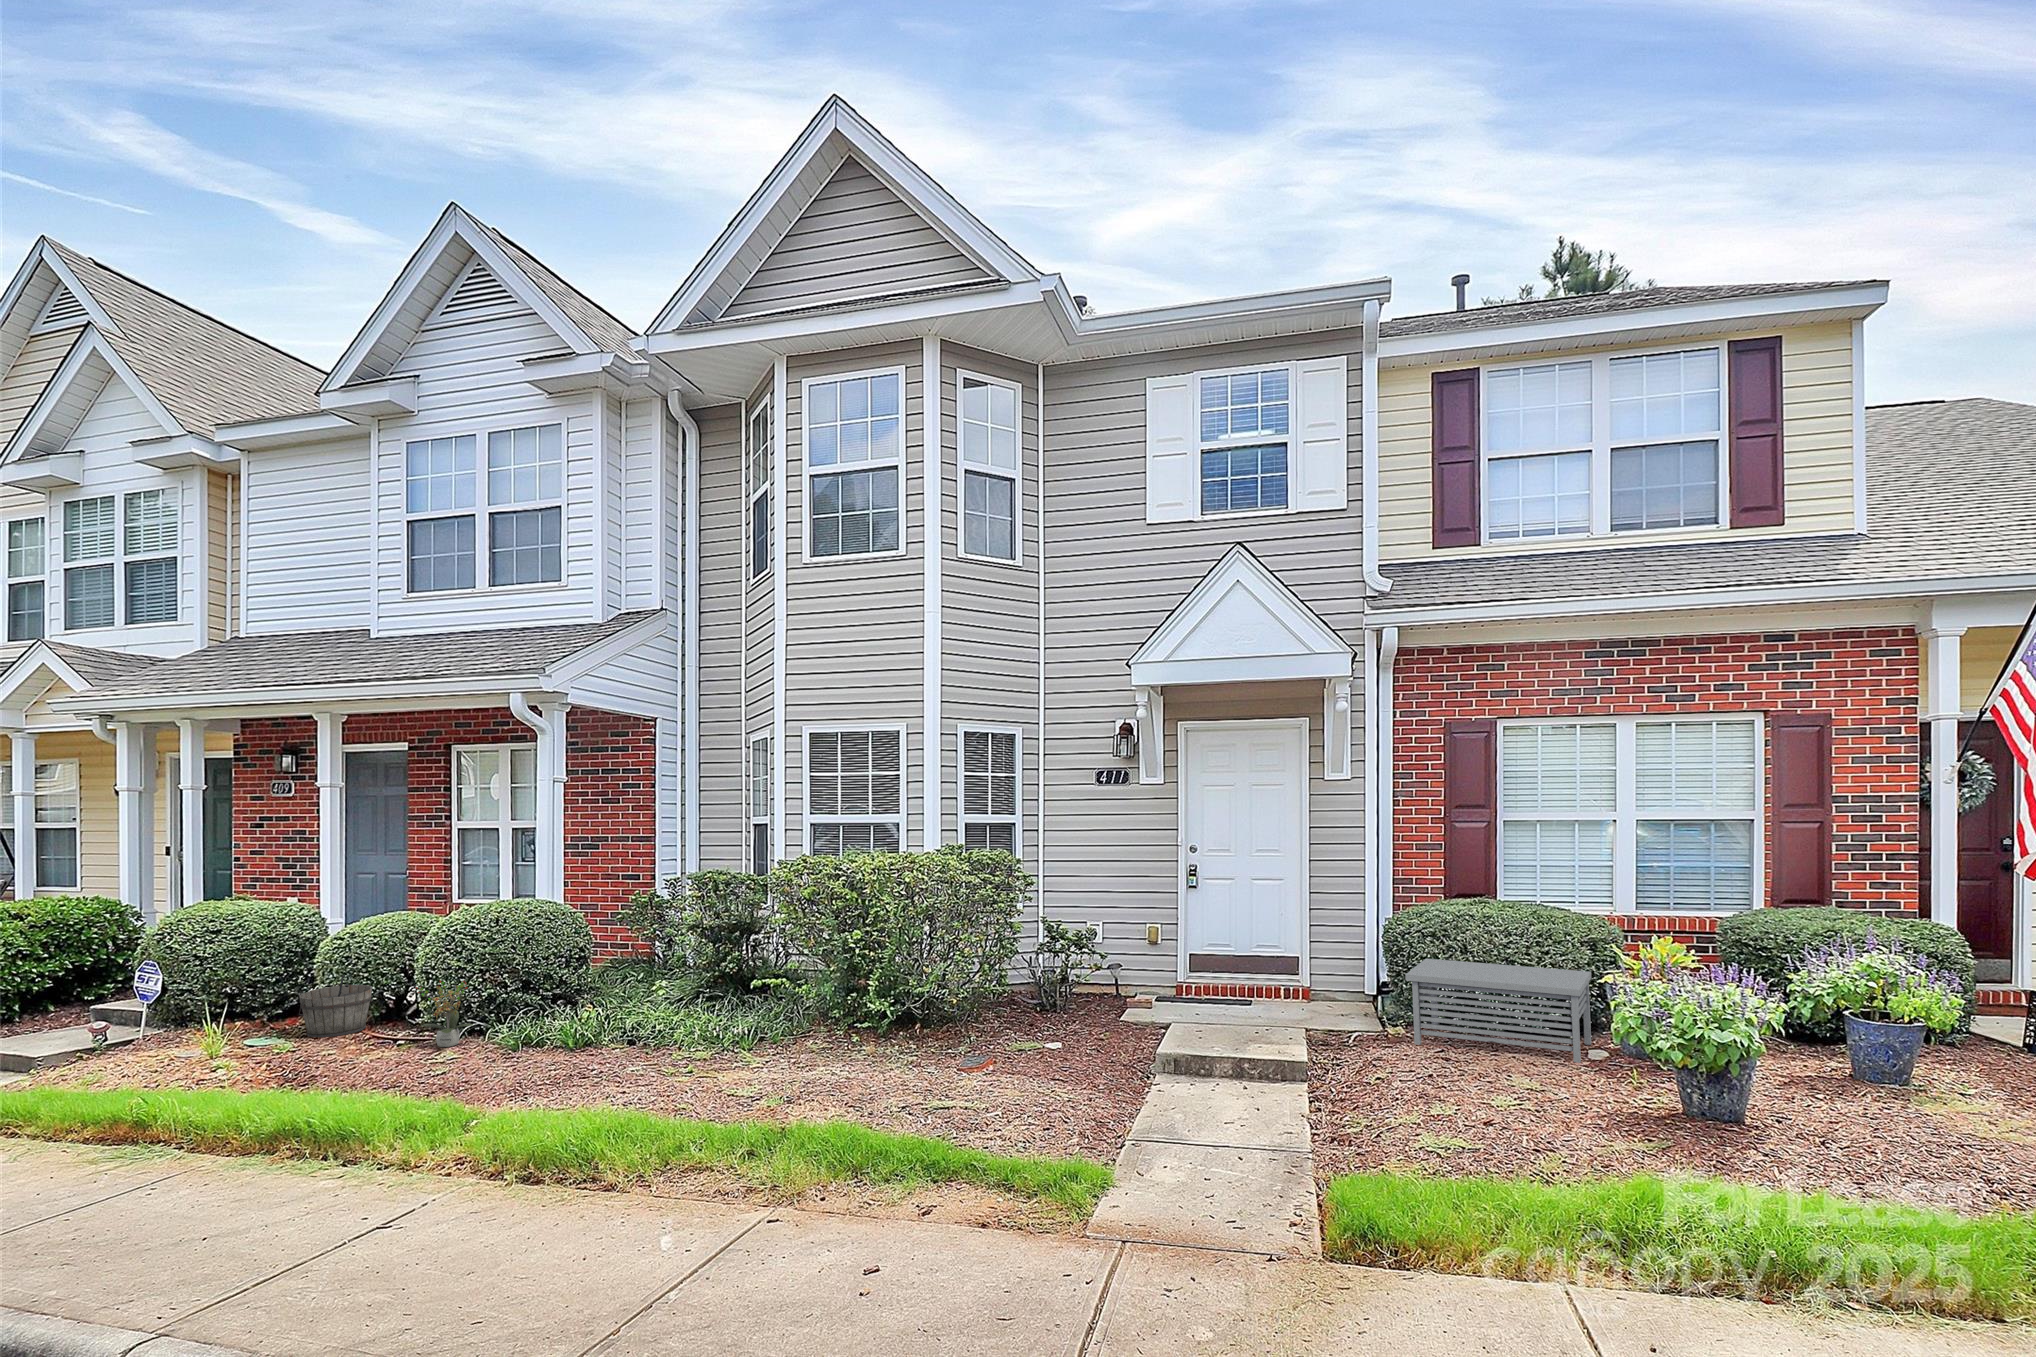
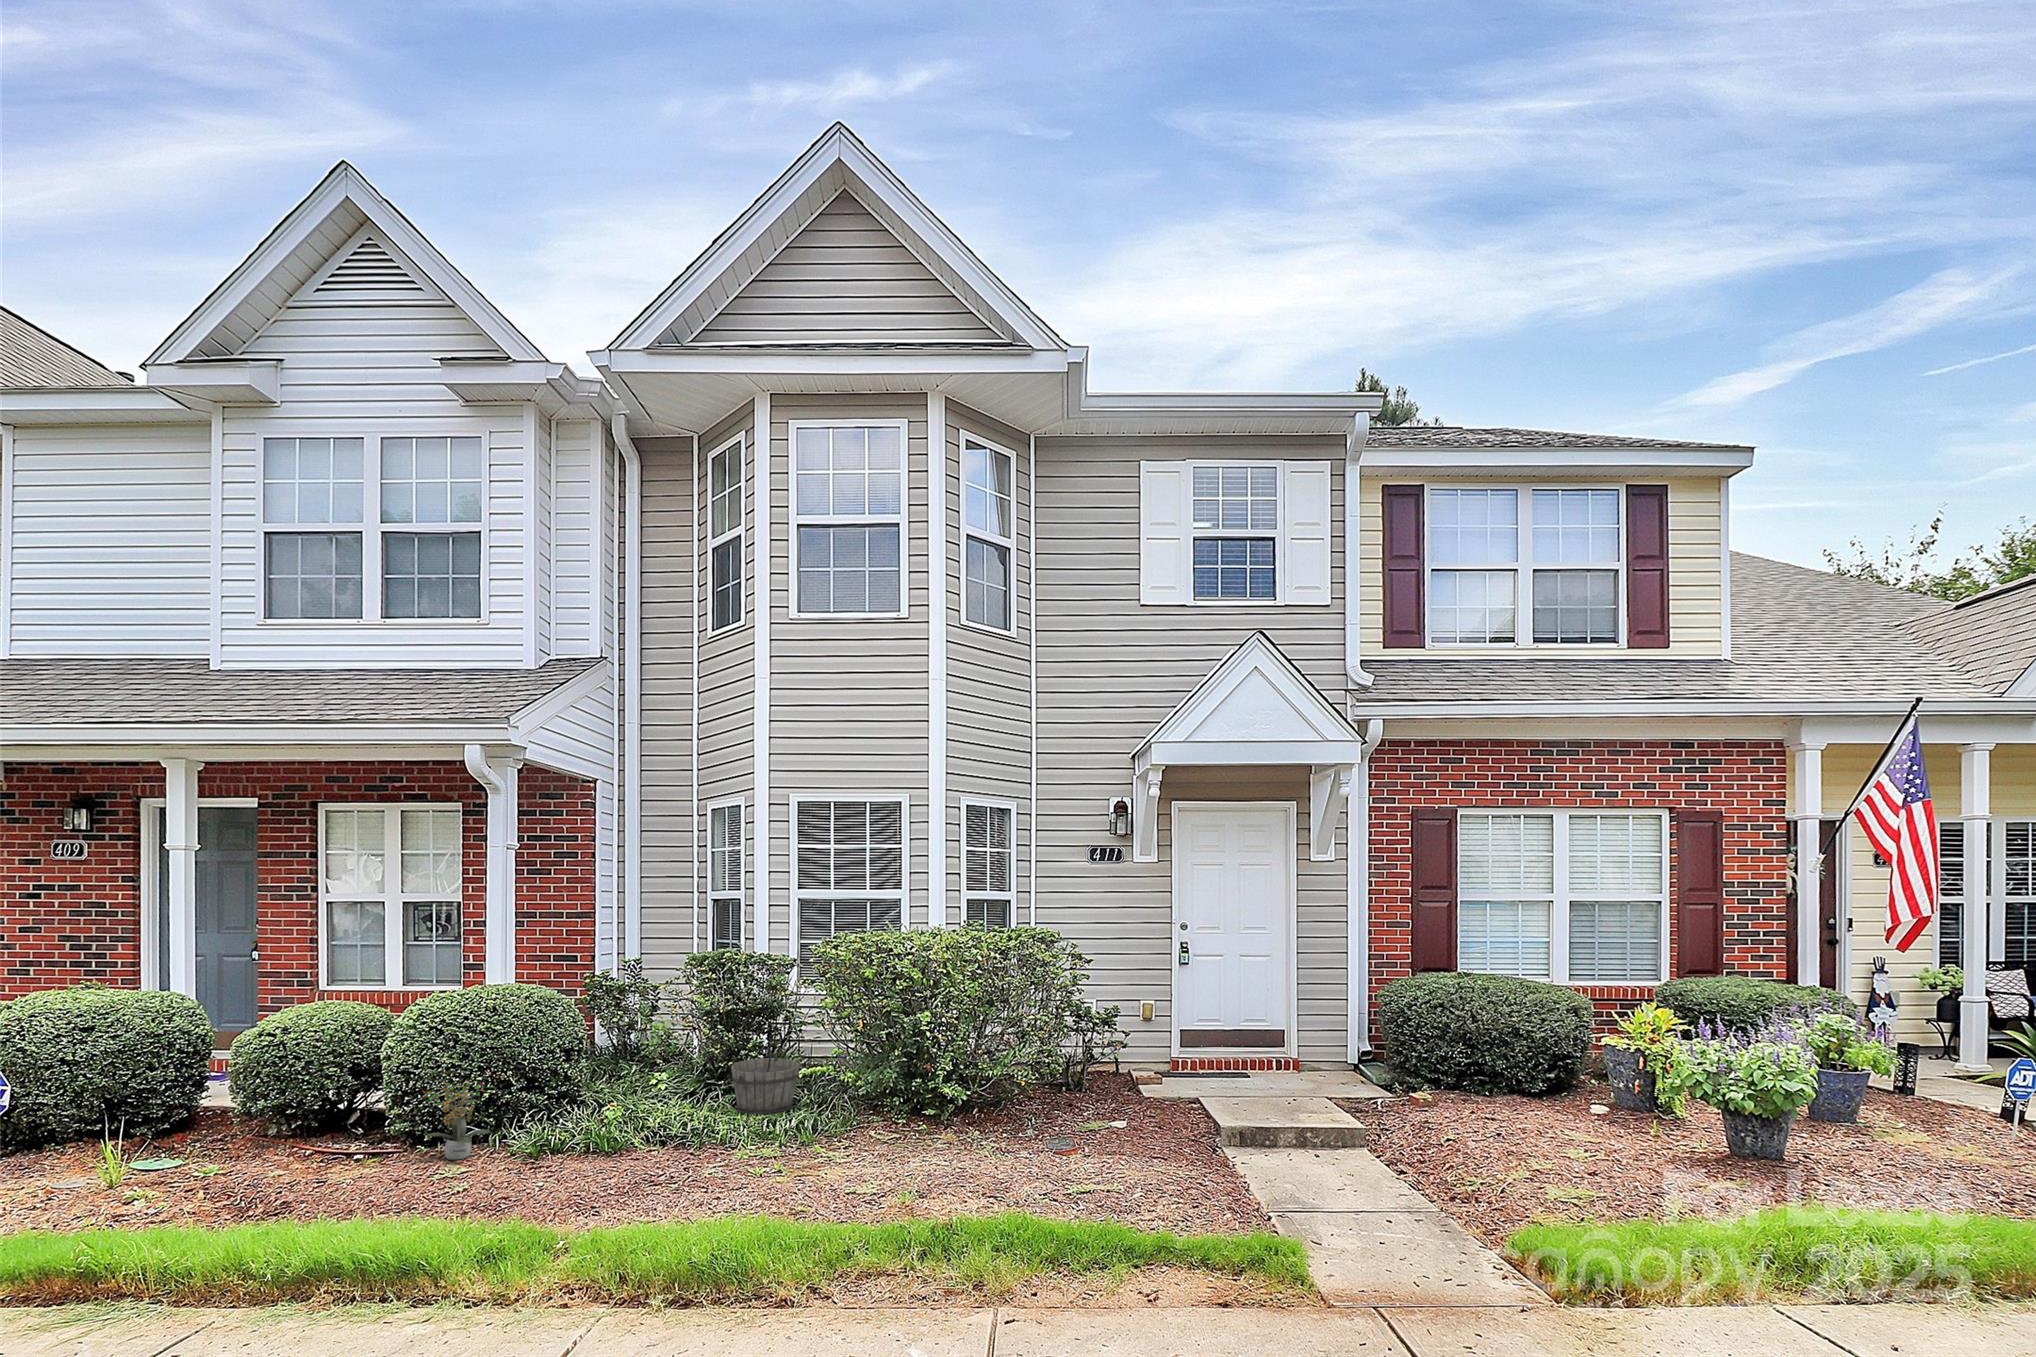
storage bench: present [1405,959,1591,1063] -> none [1441,1029,1605,1119]
wooden bucket: present [299,976,372,1037] -> present [731,1049,800,1114]

